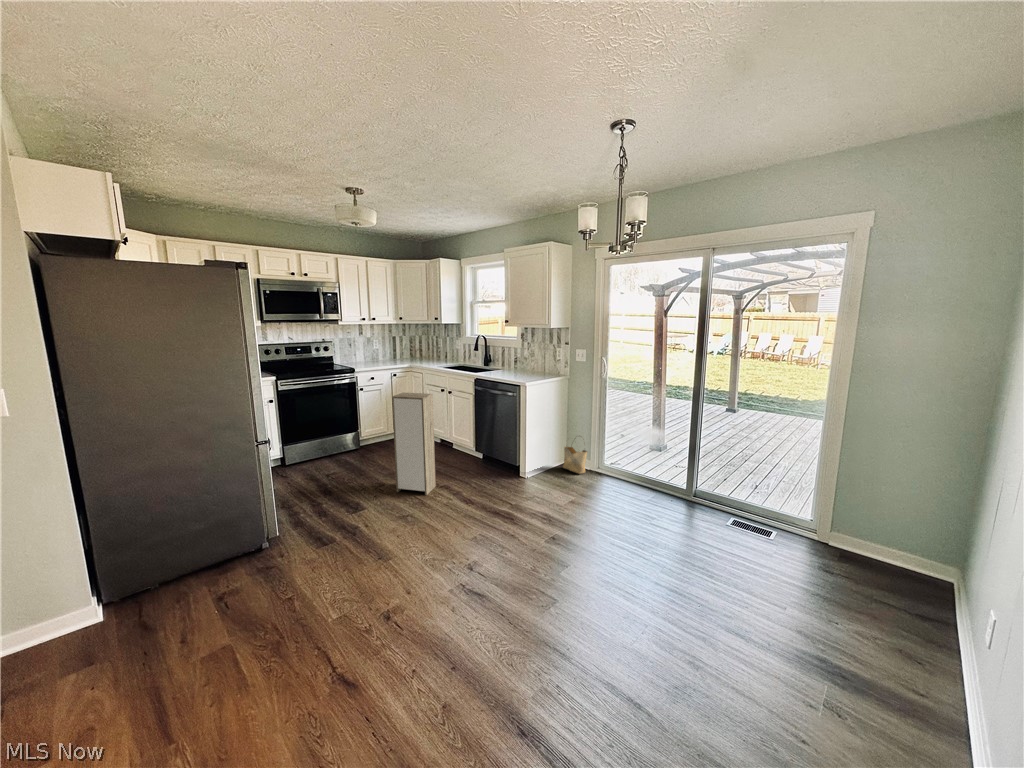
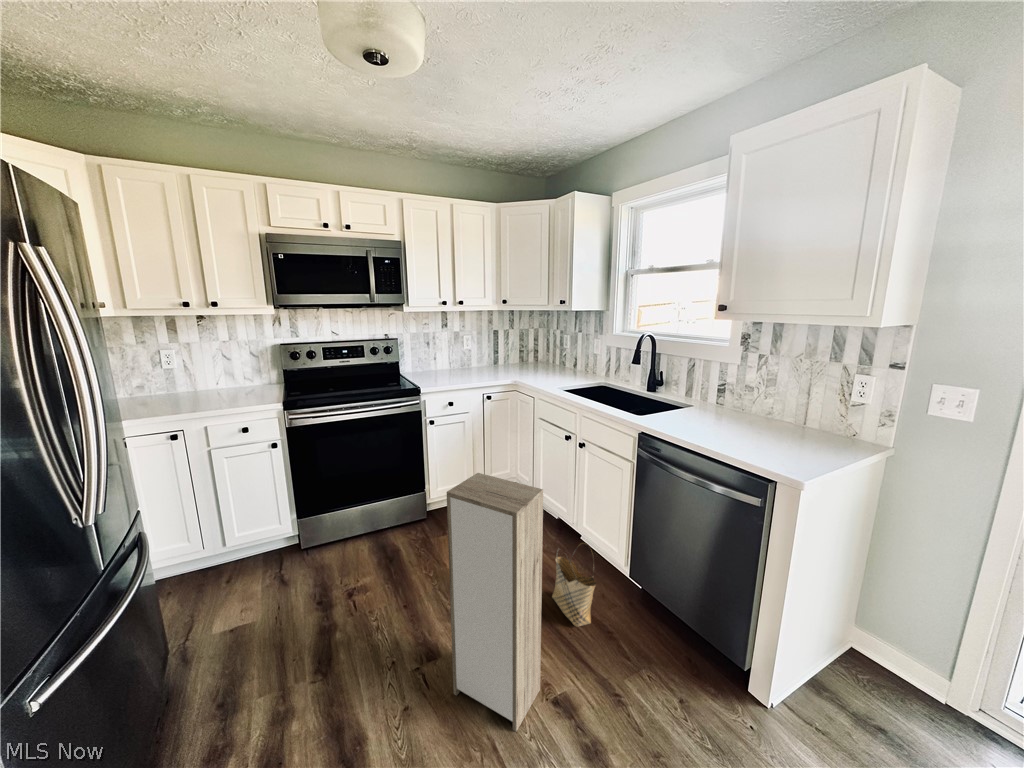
woven basket: present [563,446,587,474] -> present [552,543,596,627]

